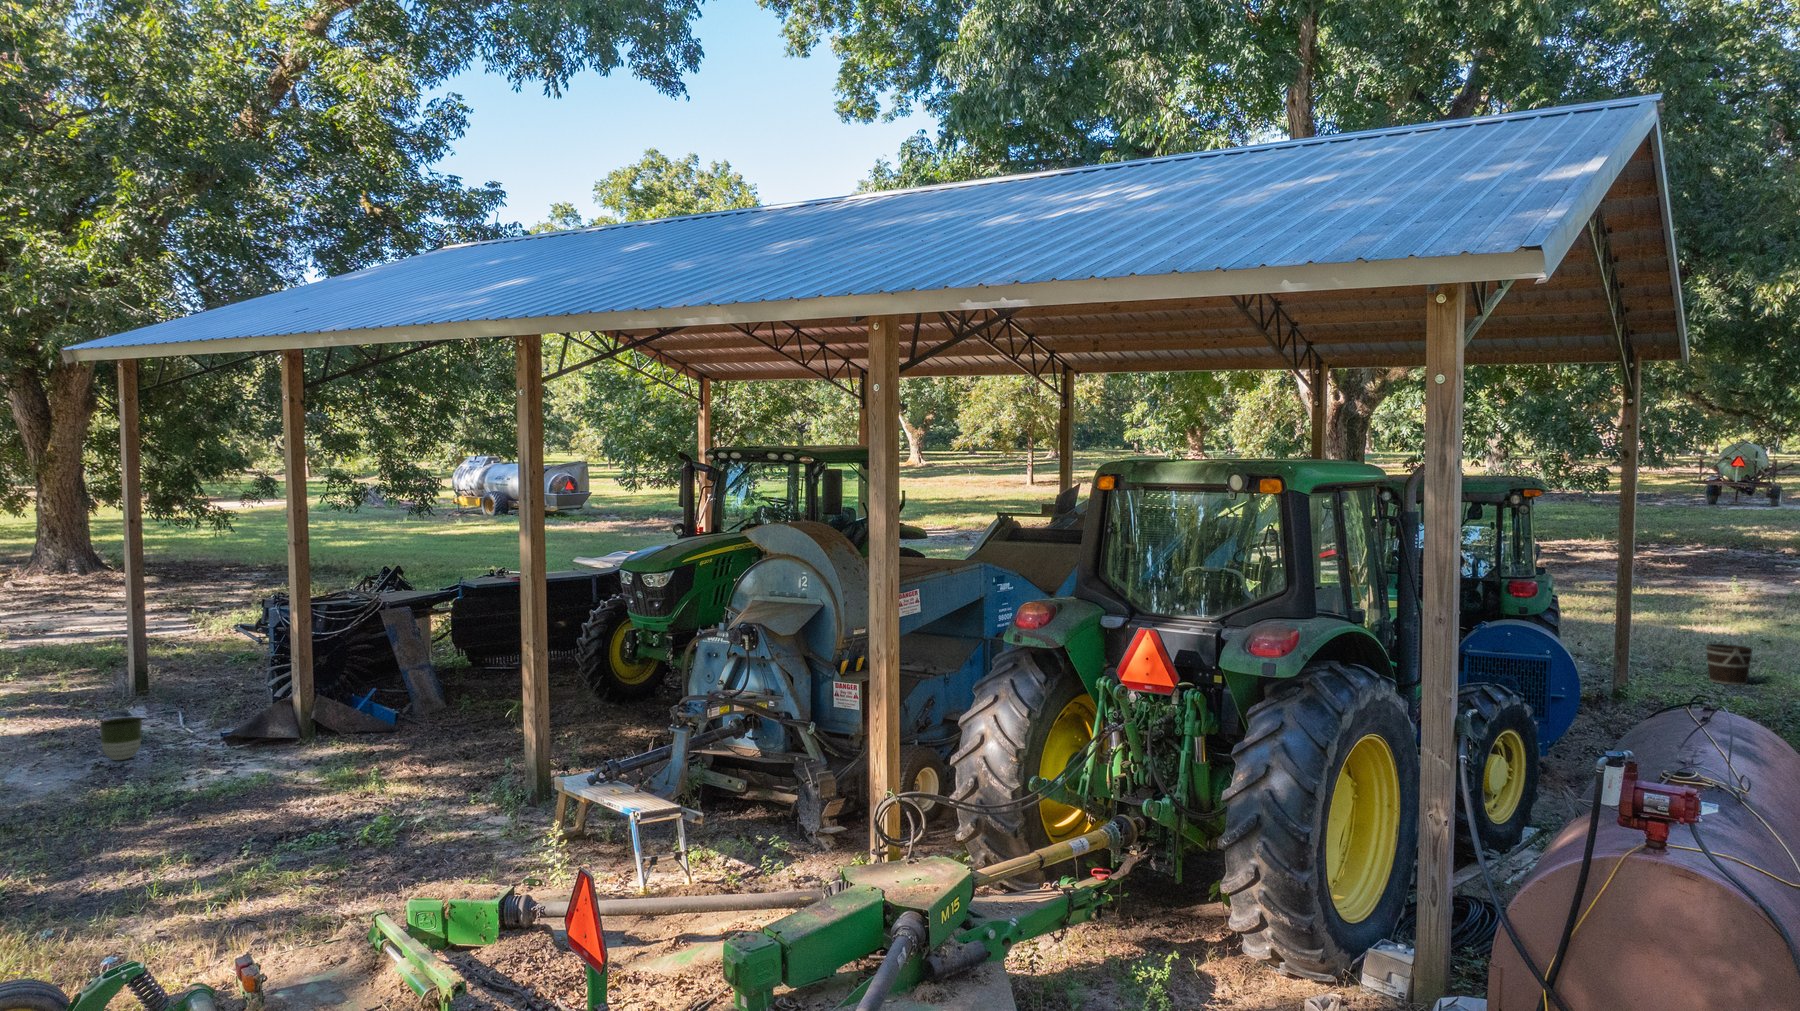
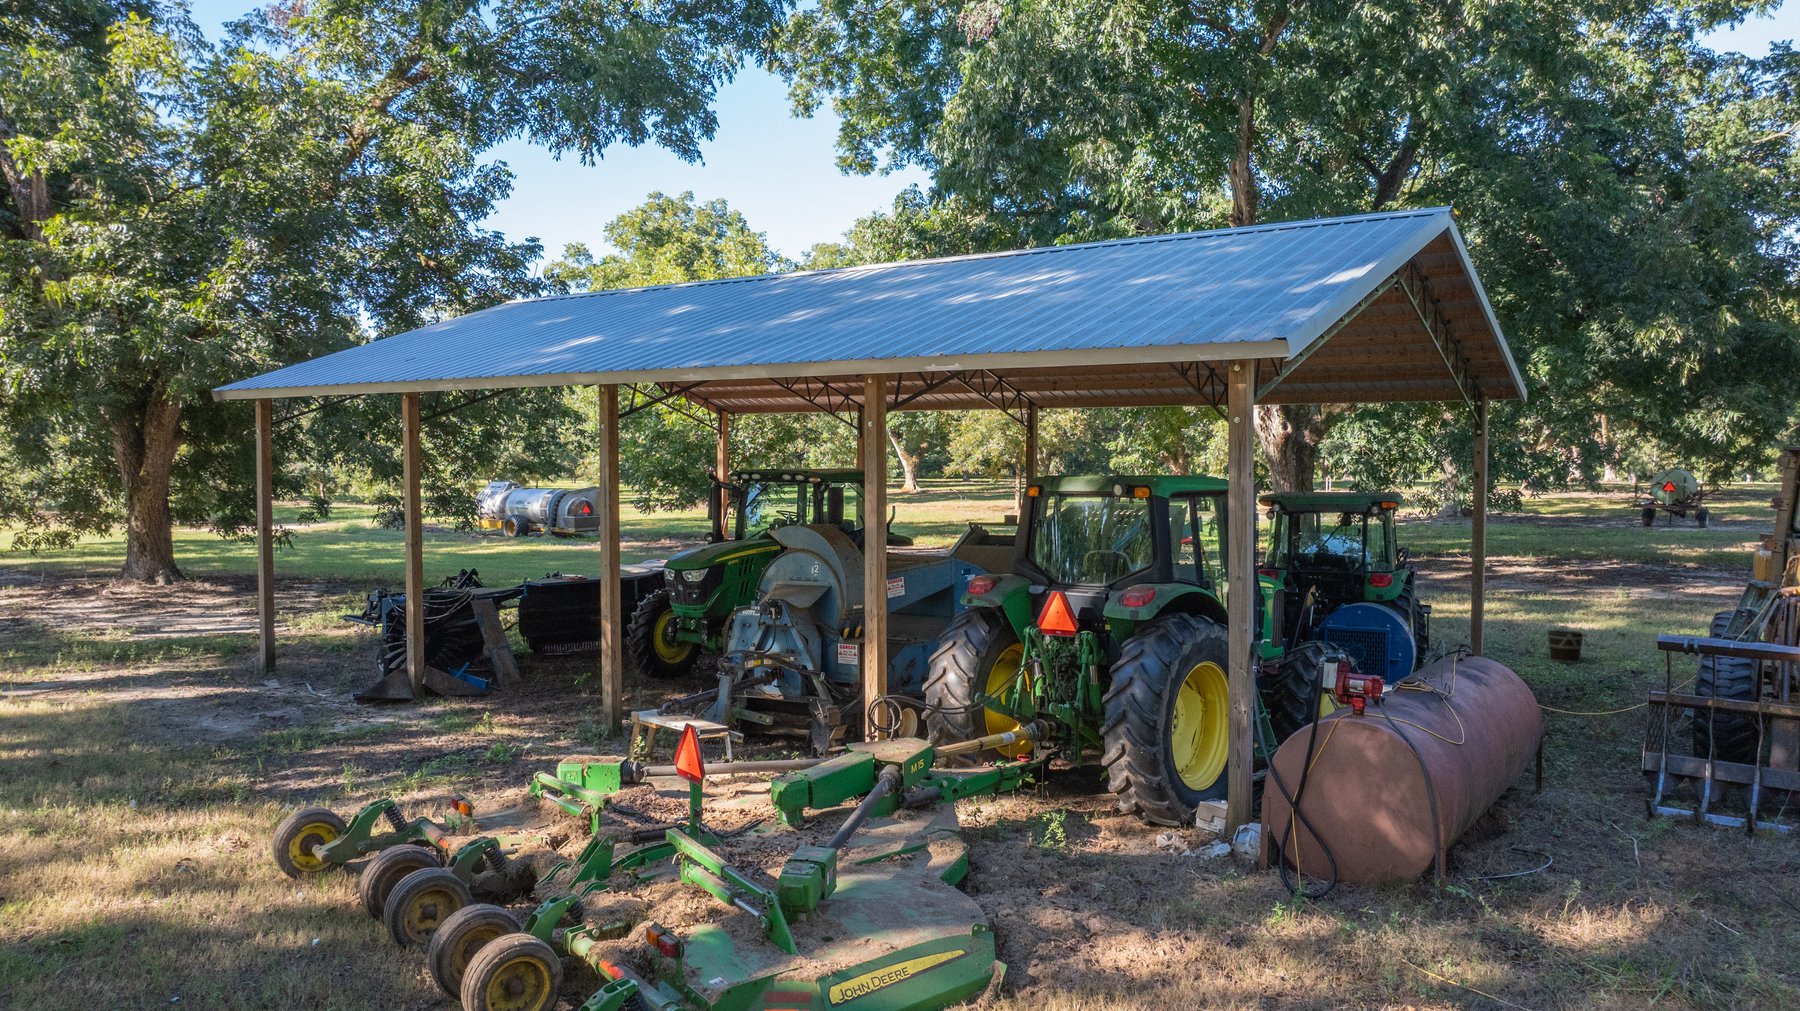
planter: present [100,717,142,760] -> none [259,681,290,715]

